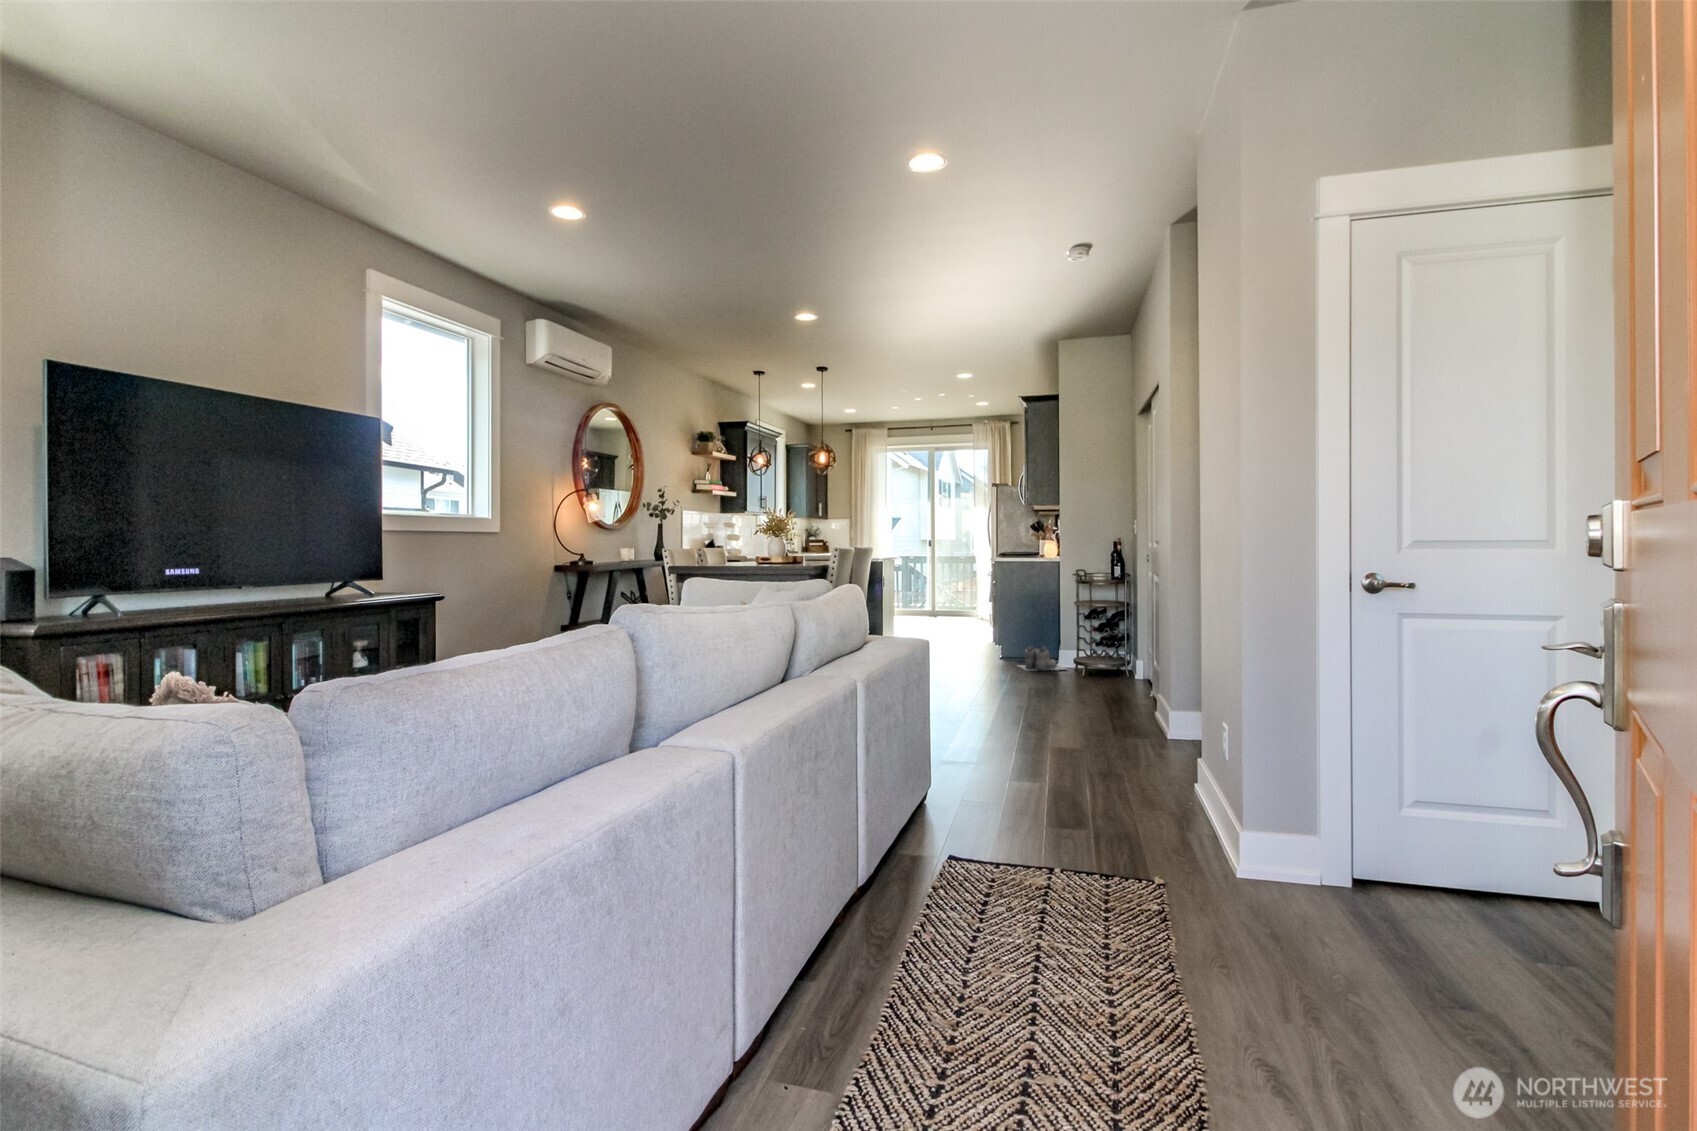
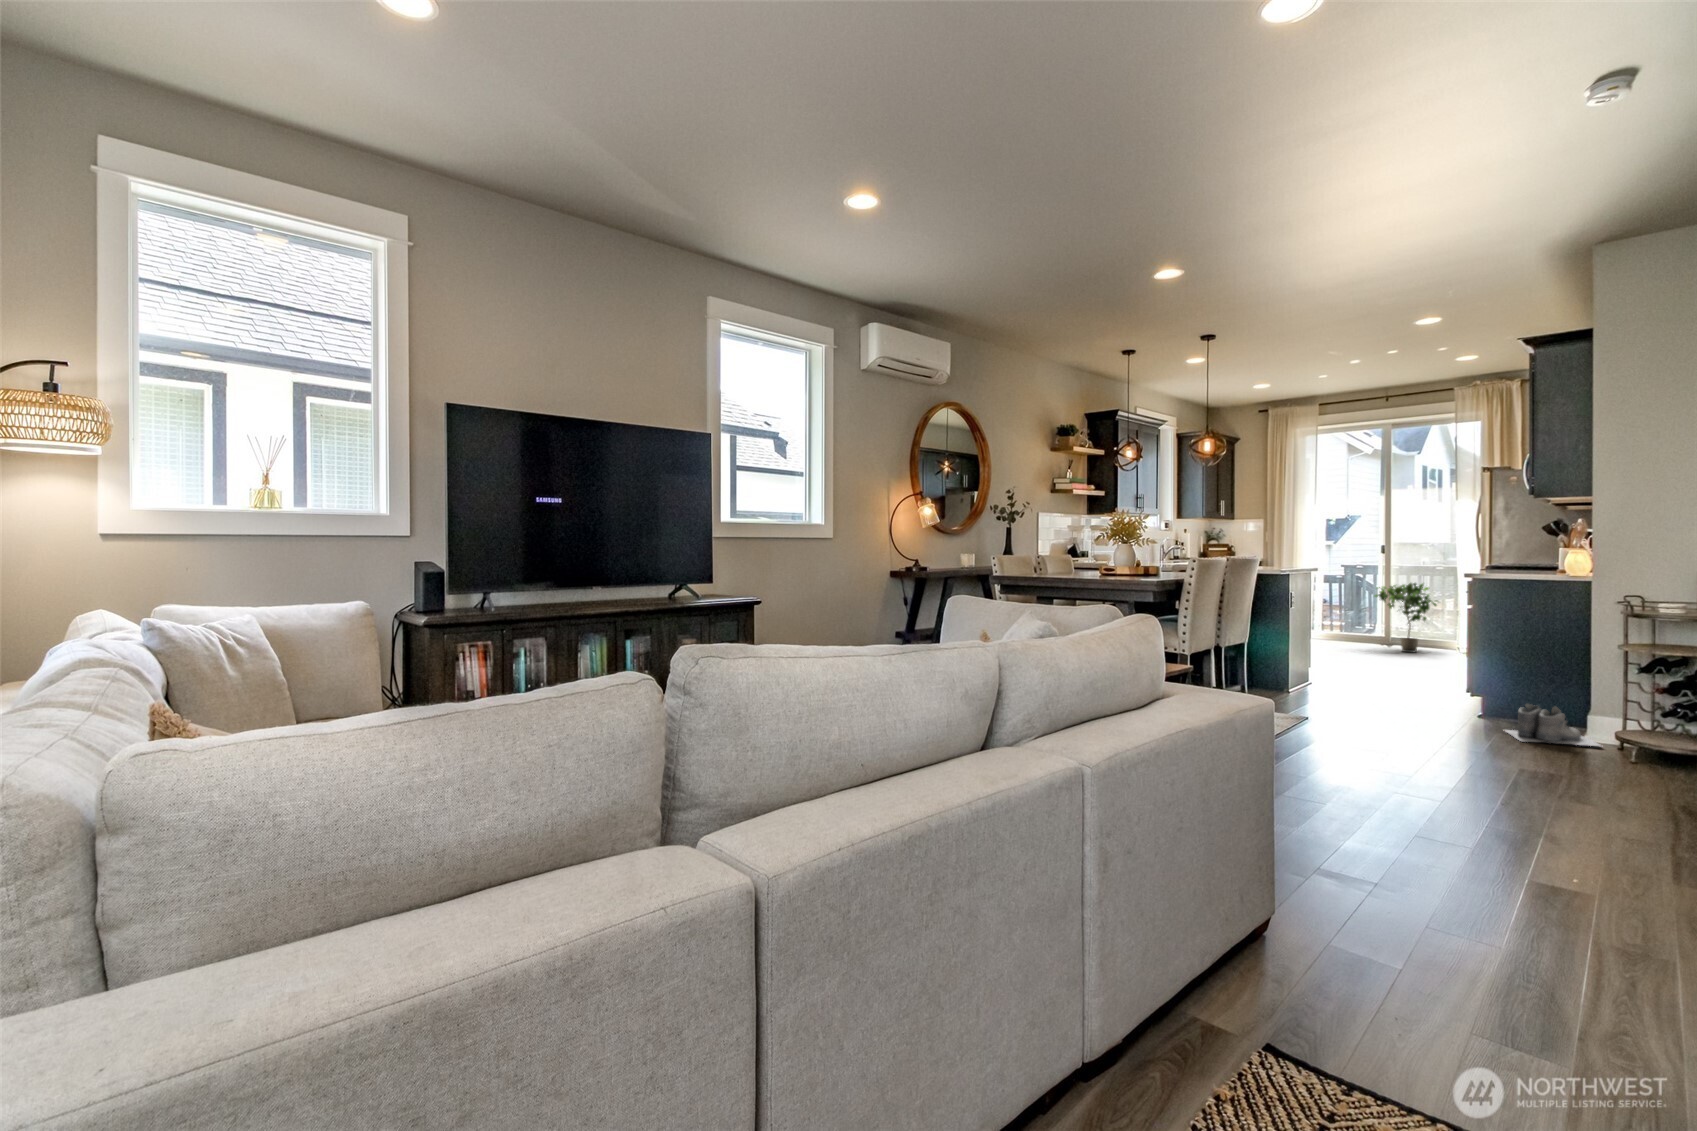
potted plant: none [928,568,968,621] -> present [1375,583,1439,652]

